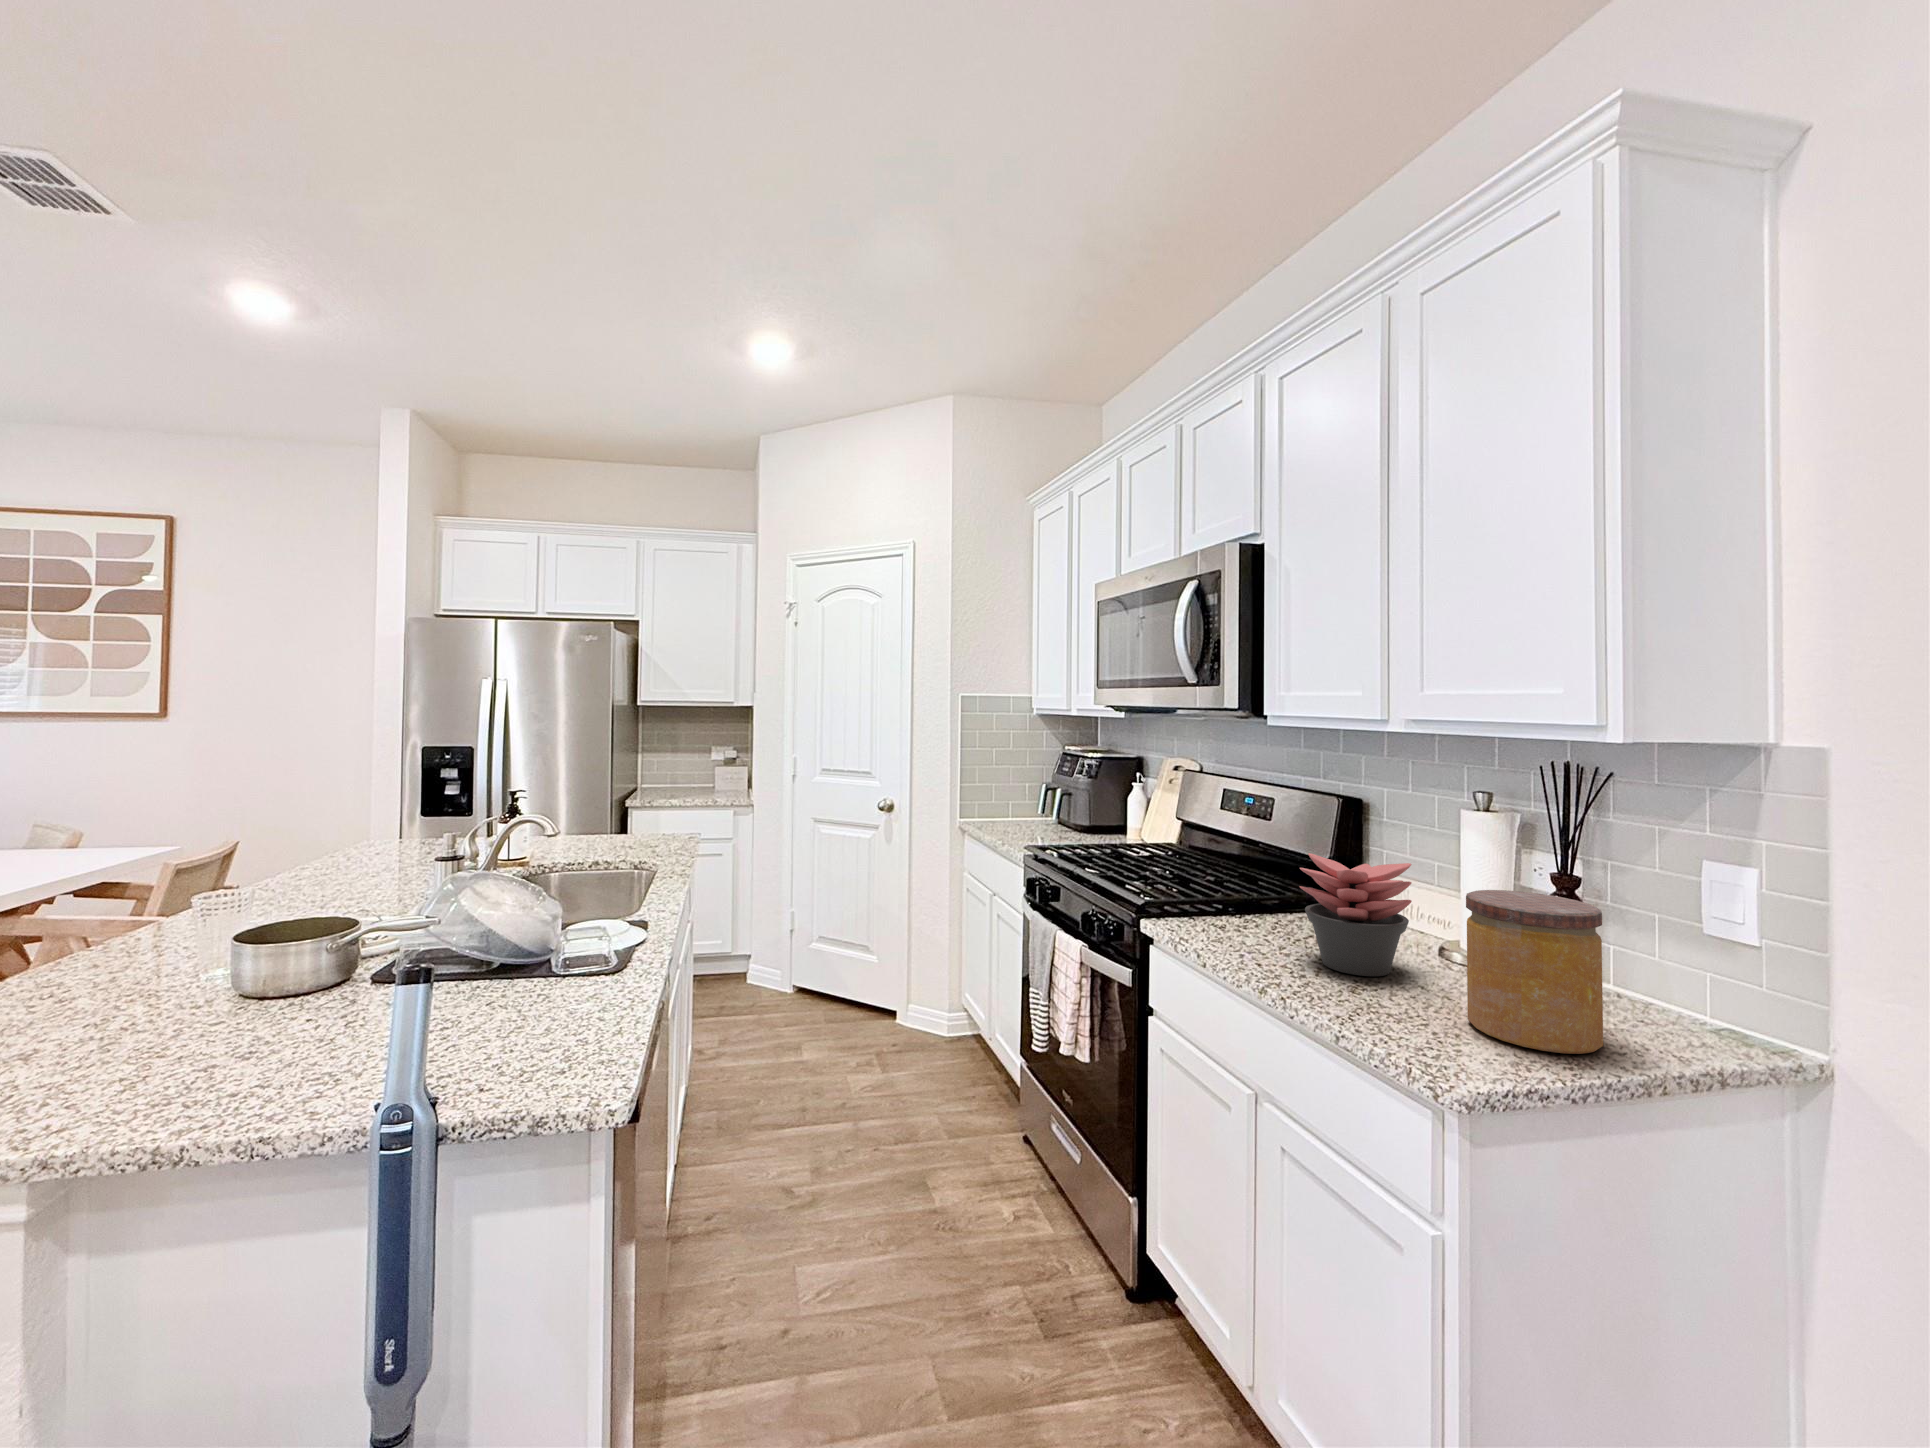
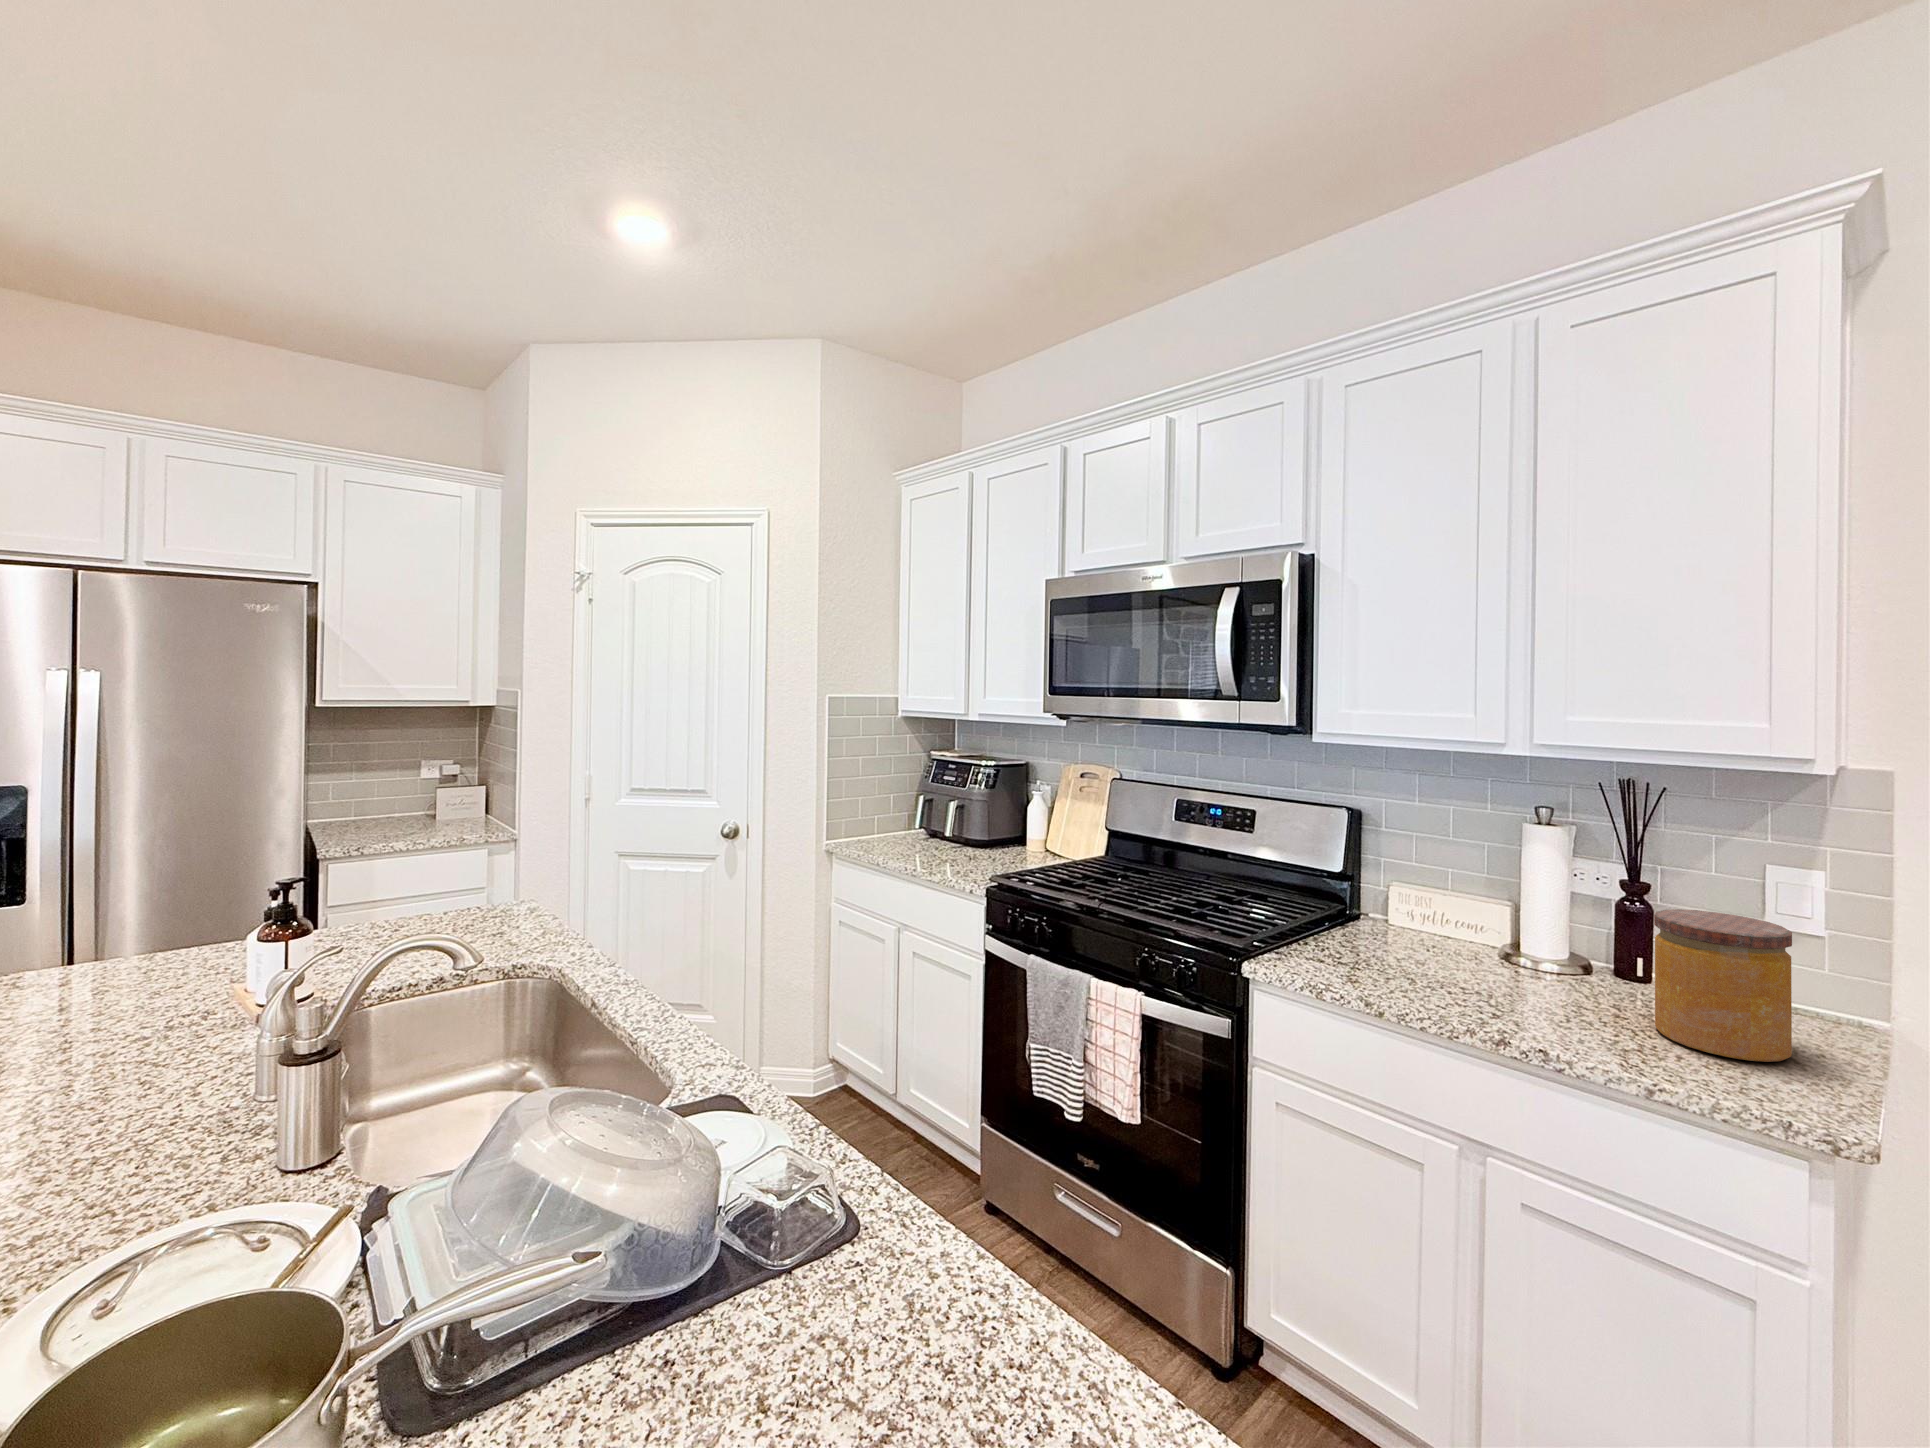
succulent plant: present [1300,853,1412,976] -> none [1432,880,1558,1001]

